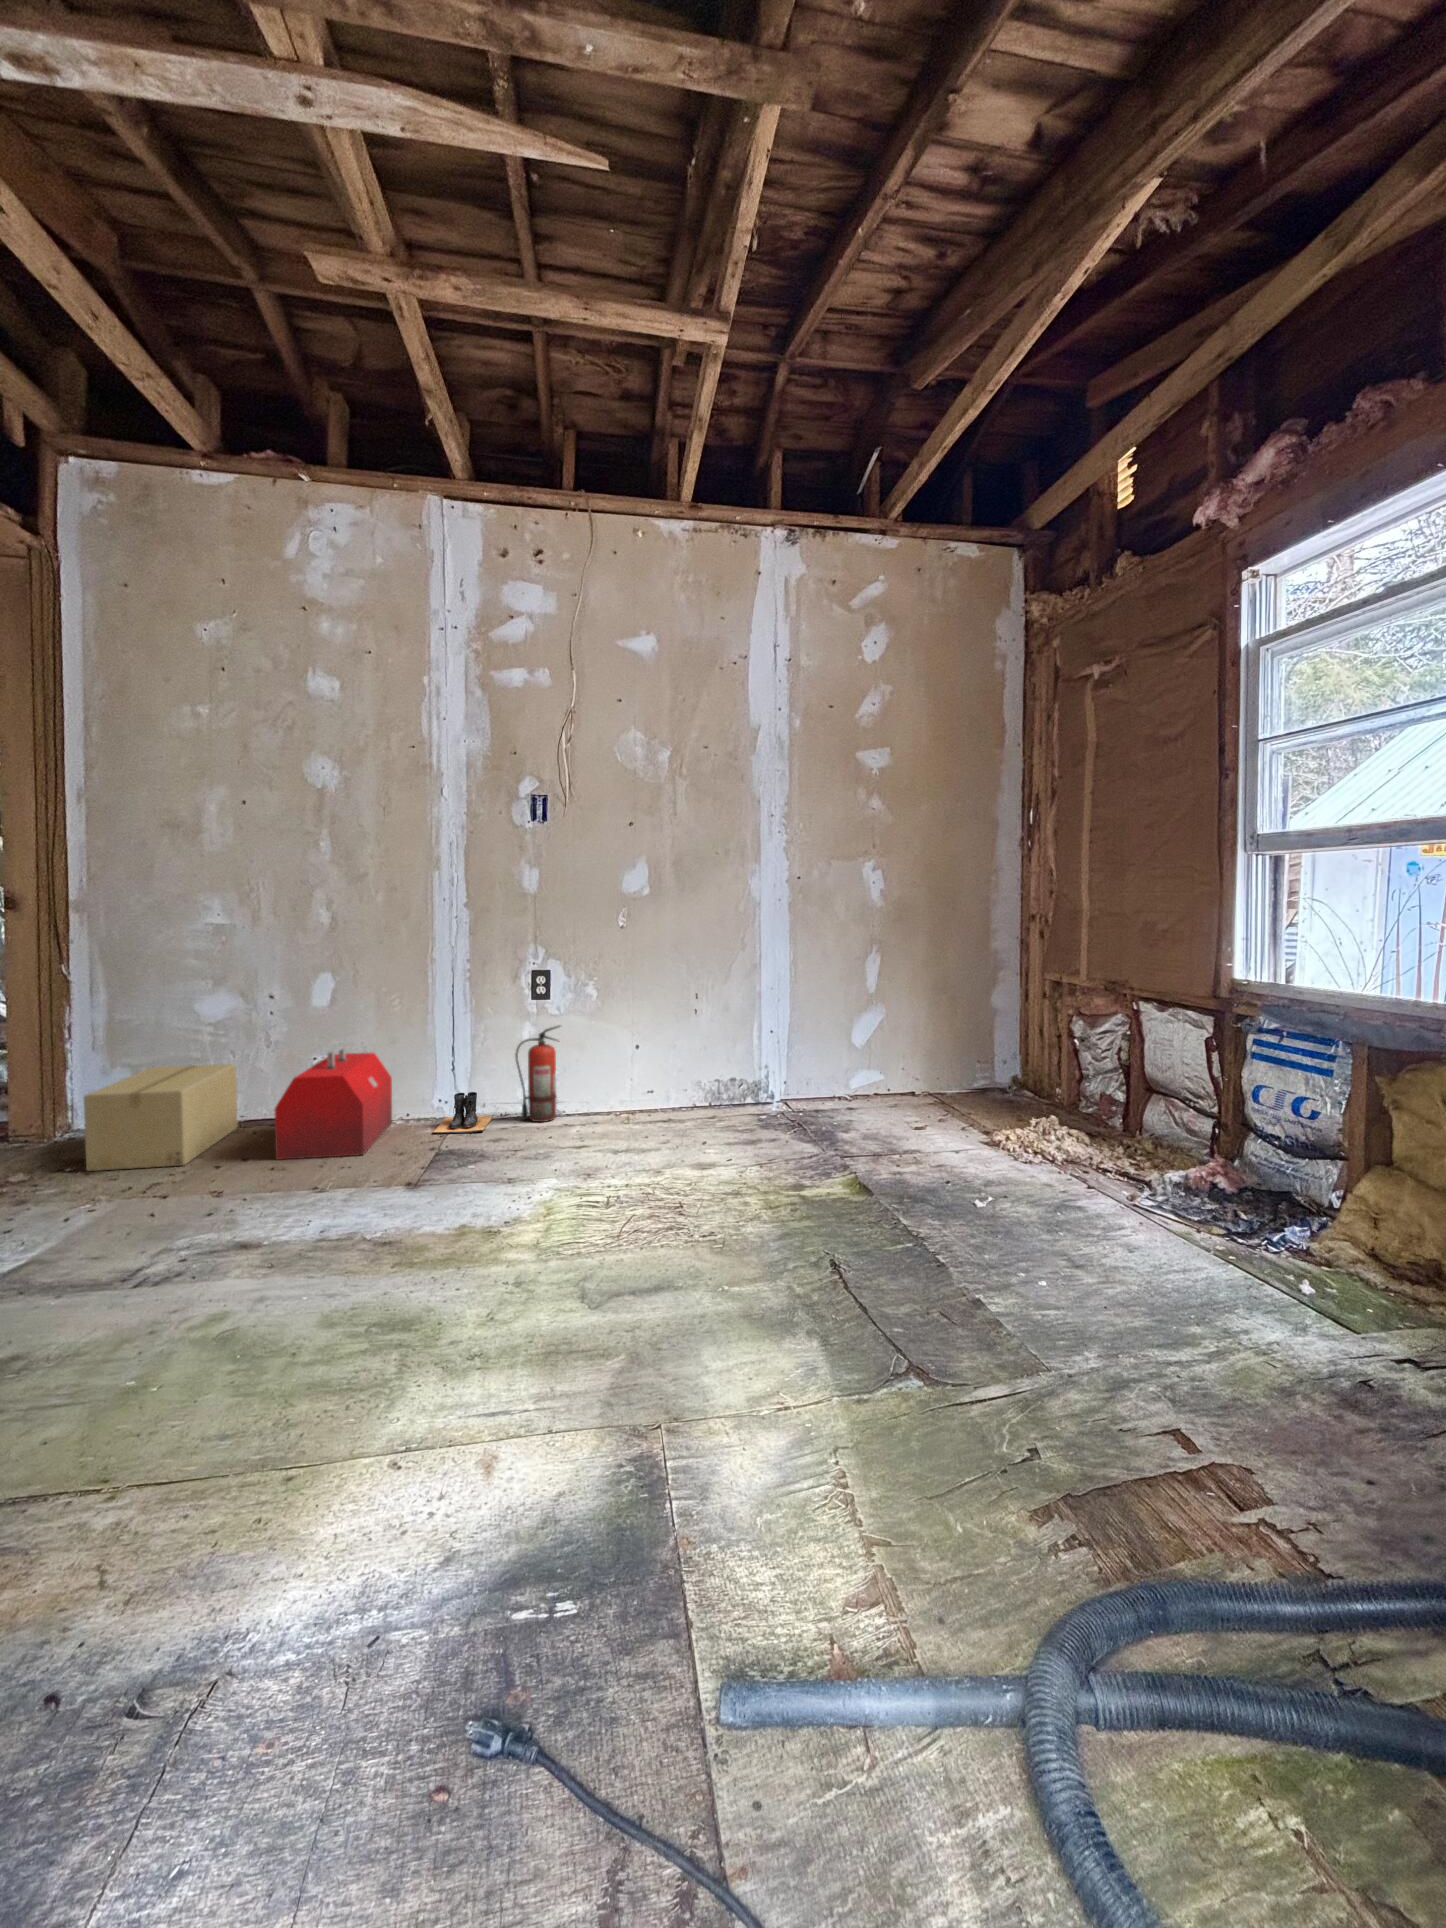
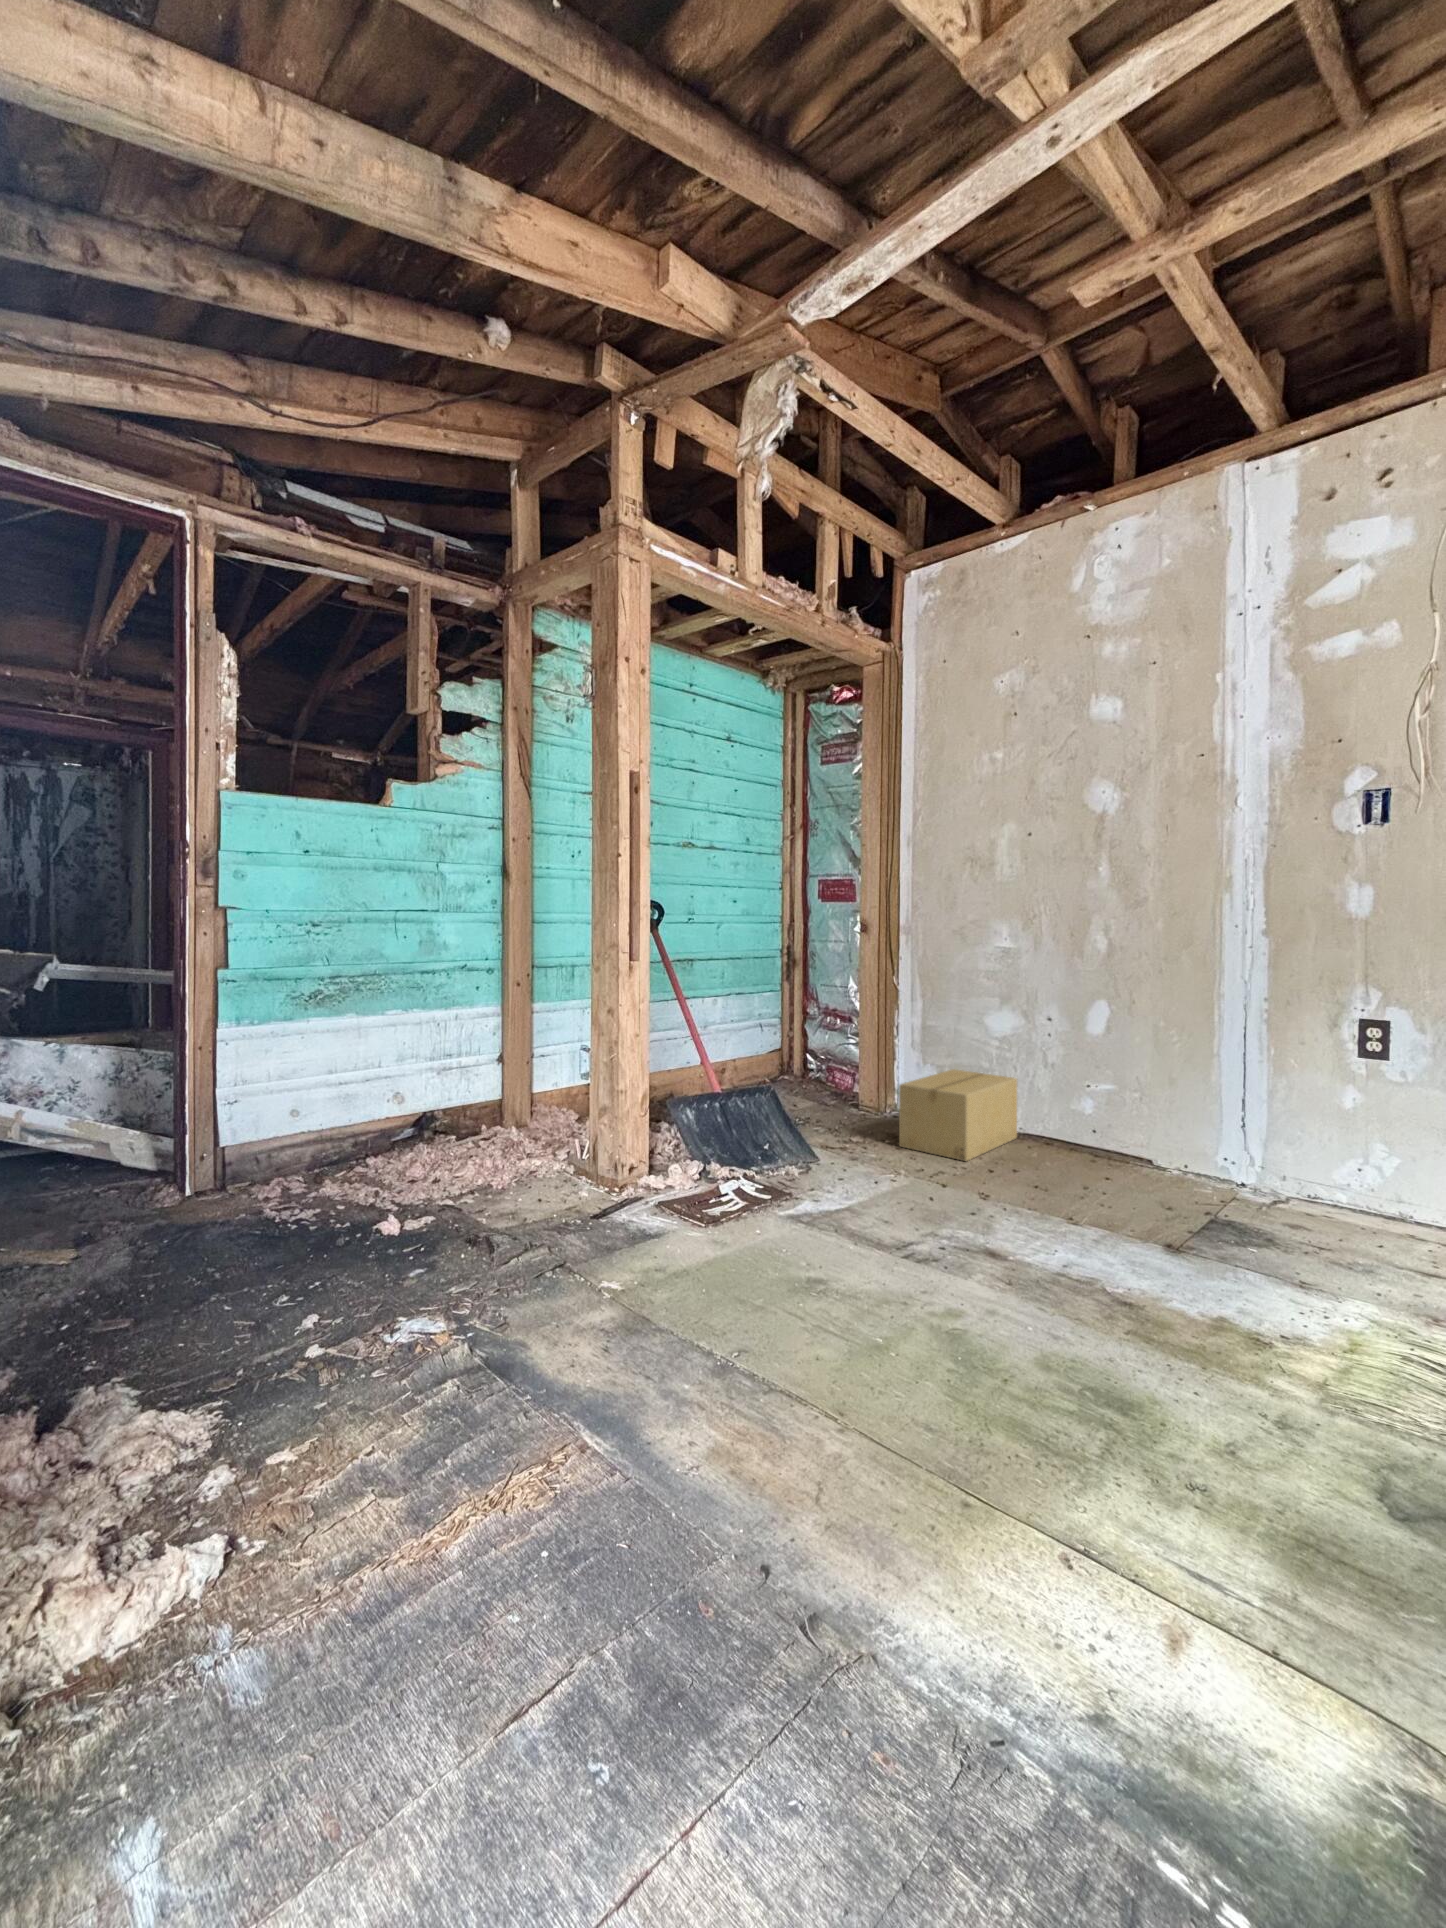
fire extinguisher: present [516,1026,560,1122] -> none [1330,1097,1406,1222]
toolbox: present [274,1043,392,1160] -> none [1041,1075,1168,1198]
boots: present [433,1092,493,1134] -> none [1211,1155,1296,1209]

